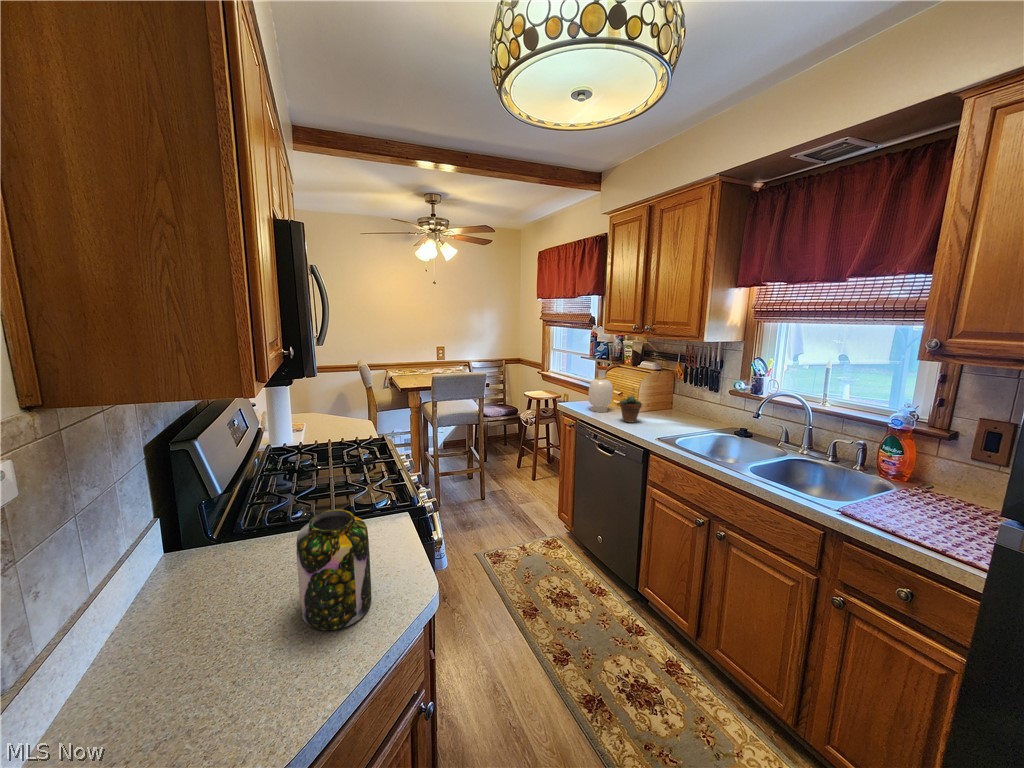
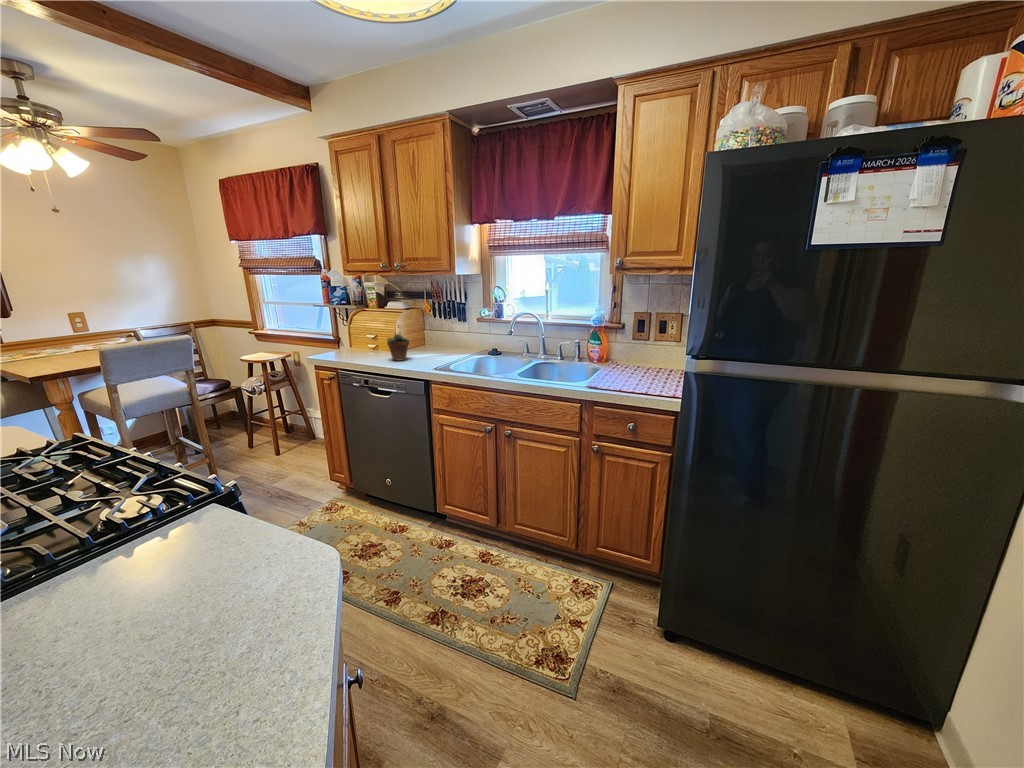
bottle: present [589,366,614,412] -> none [346,308,373,357]
jar: present [296,509,371,630] -> none [111,493,260,666]

